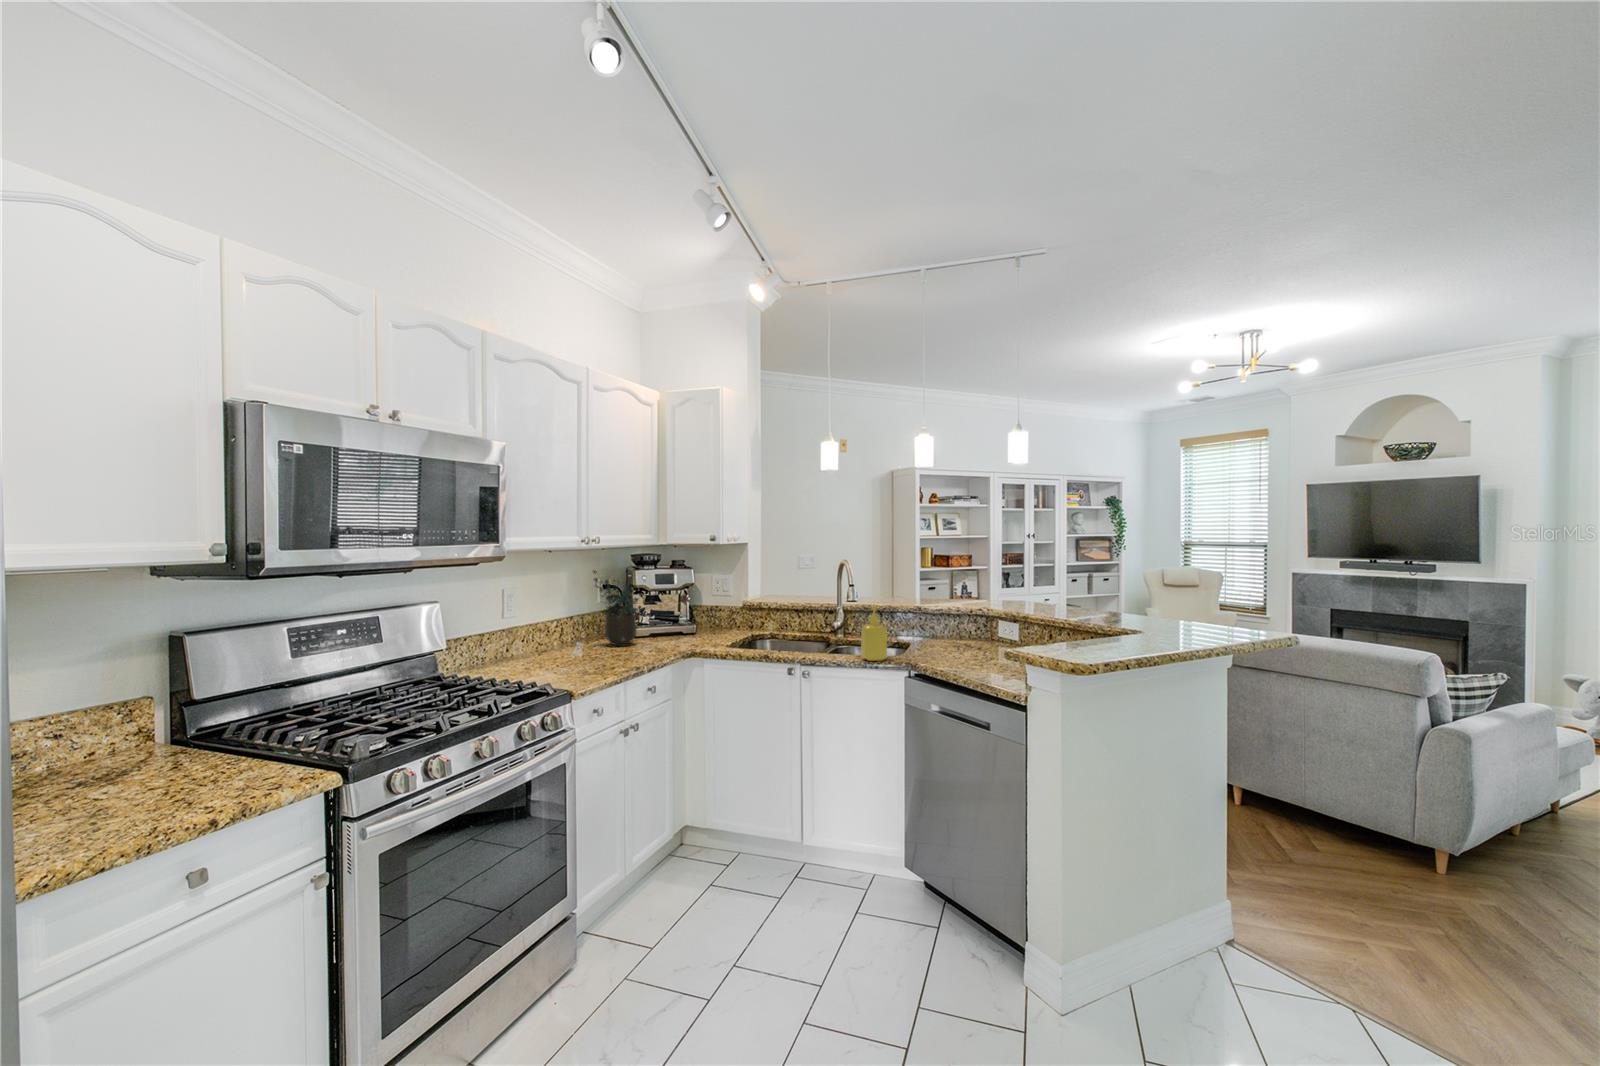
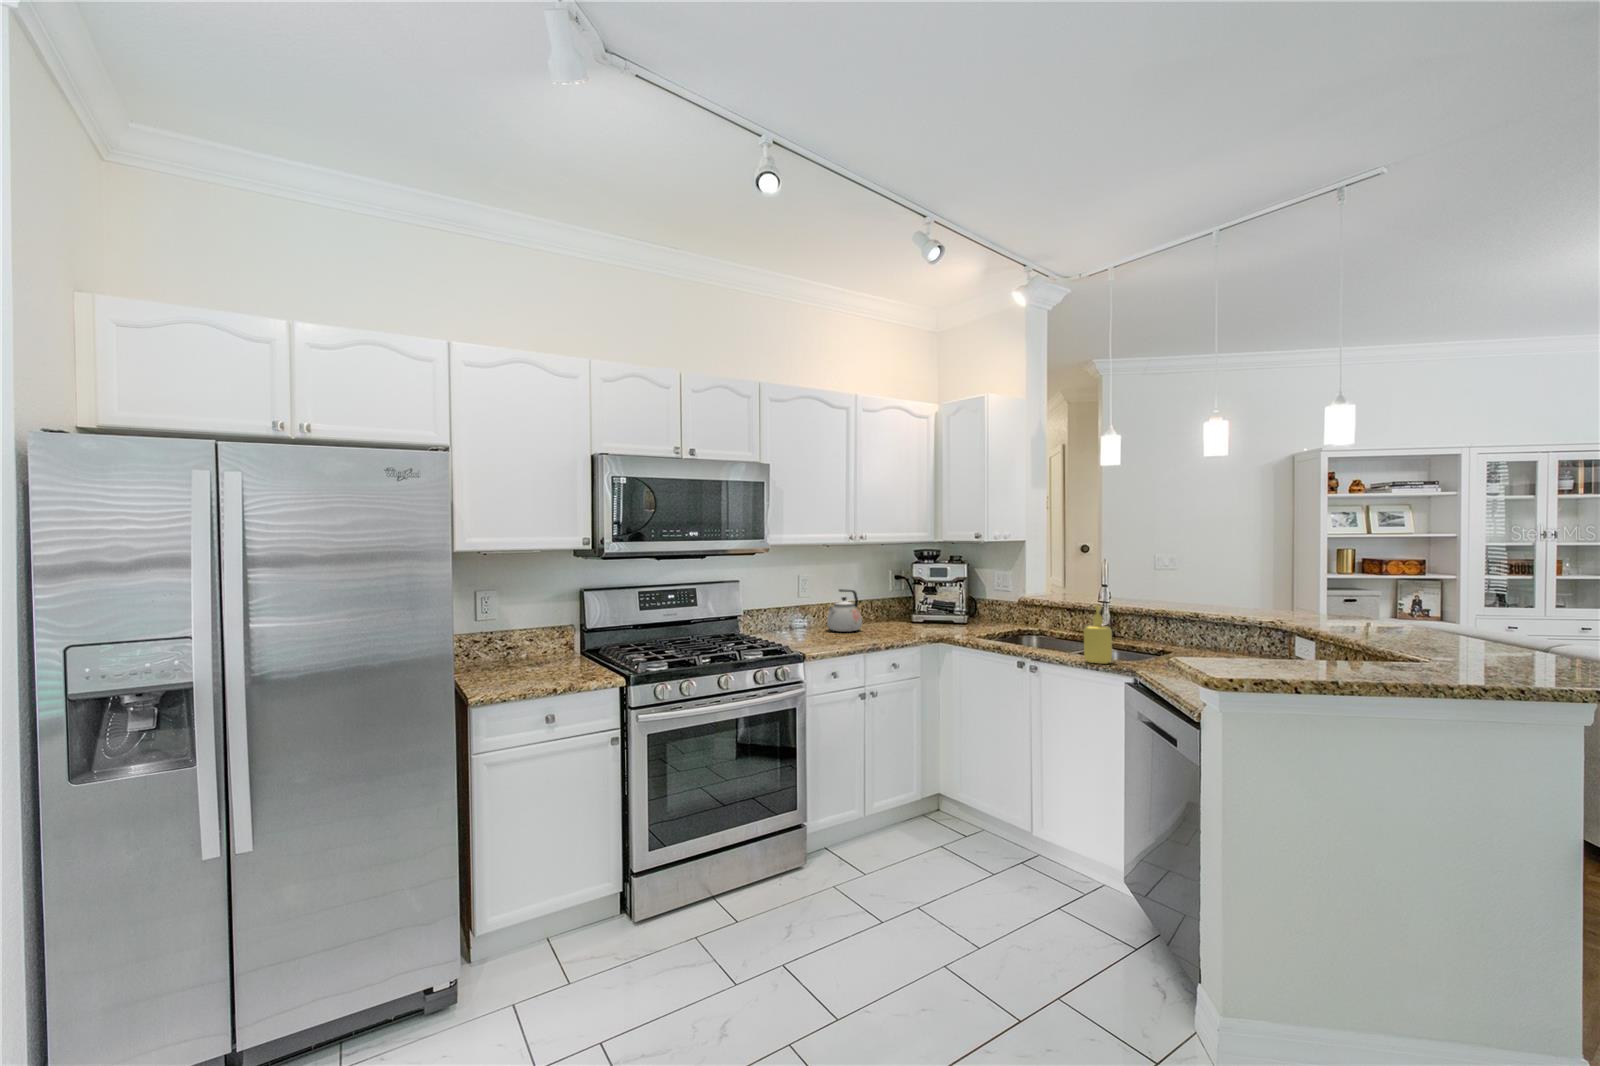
potted plant: present [593,571,643,645] -> none [874,564,911,627]
kettle: none [546,604,593,657] -> present [827,589,862,632]

